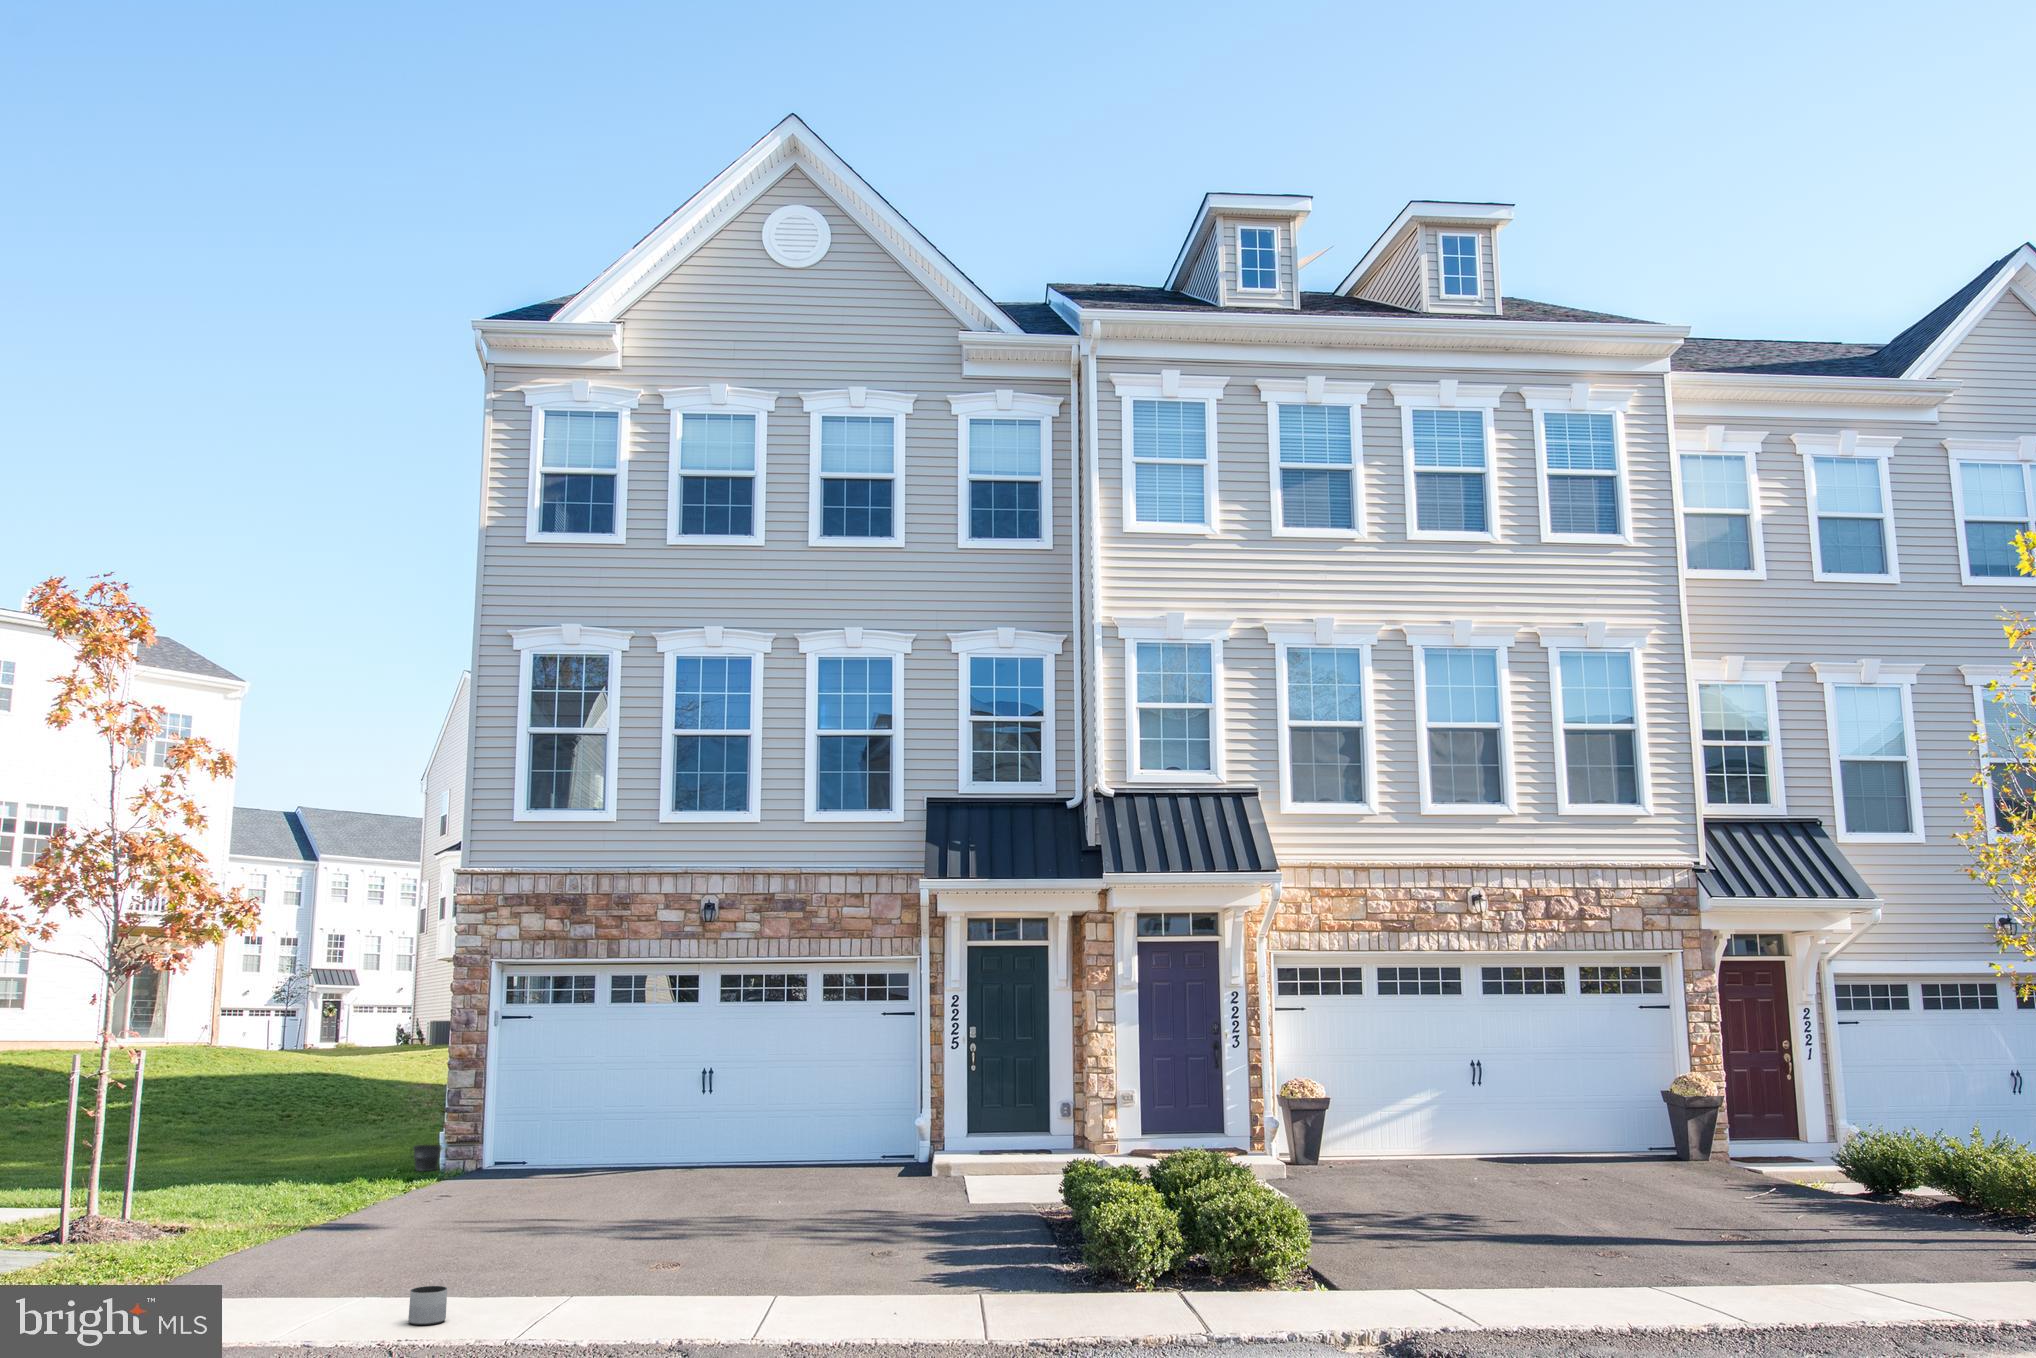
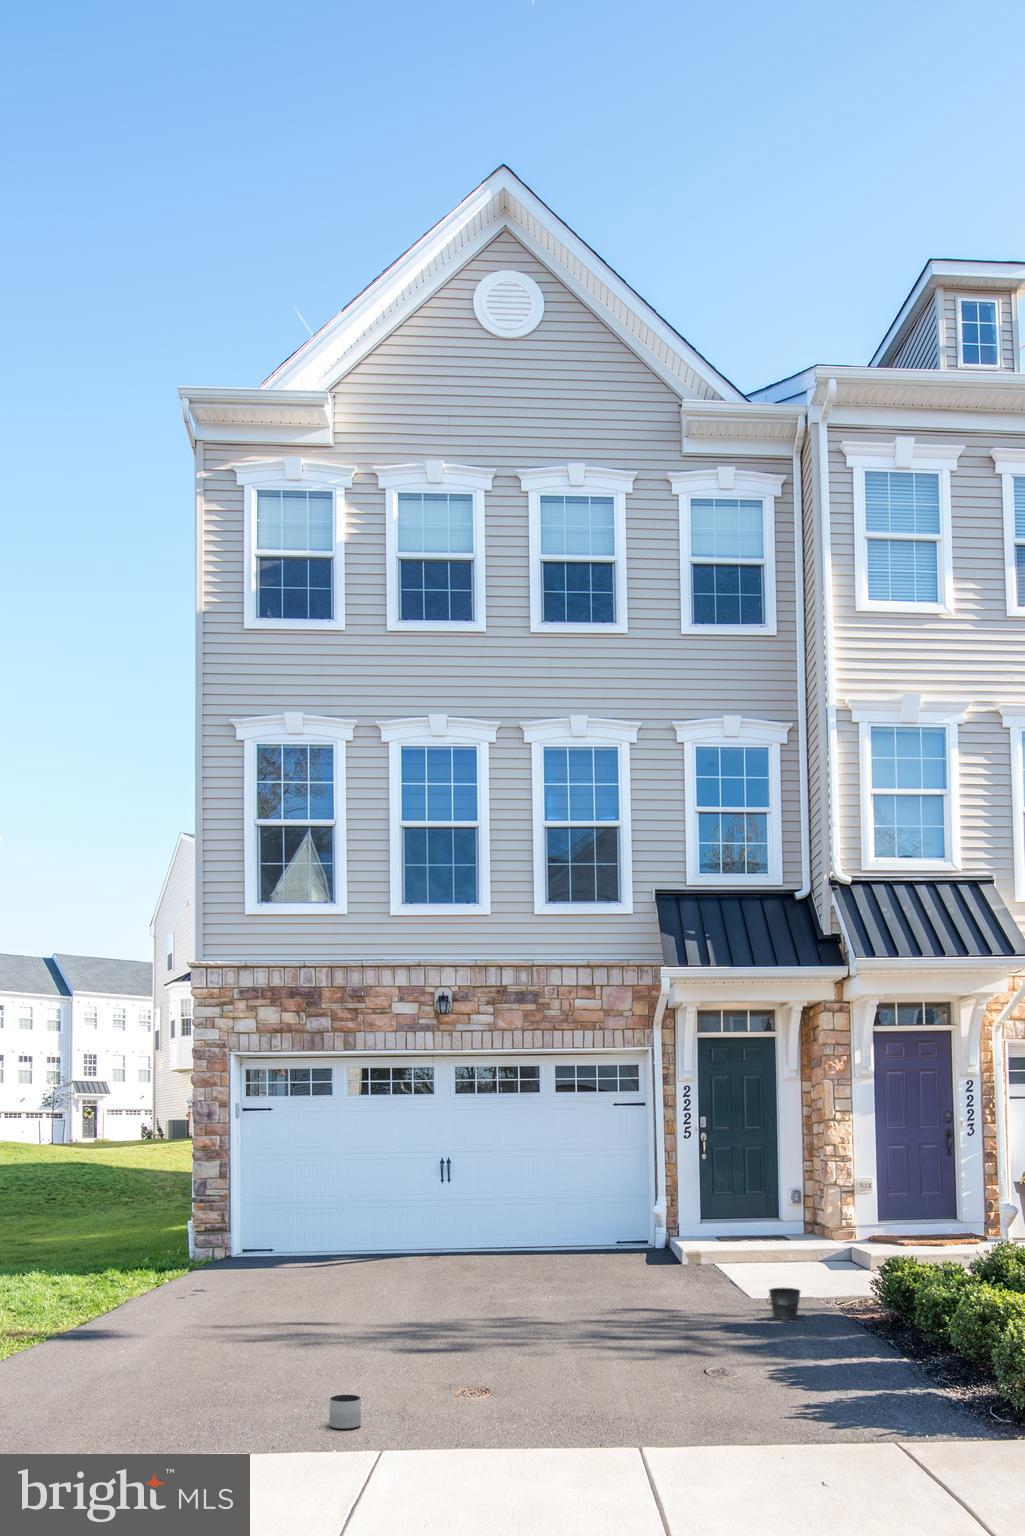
bucket: present [413,1145,442,1171] -> present [767,1288,800,1320]

